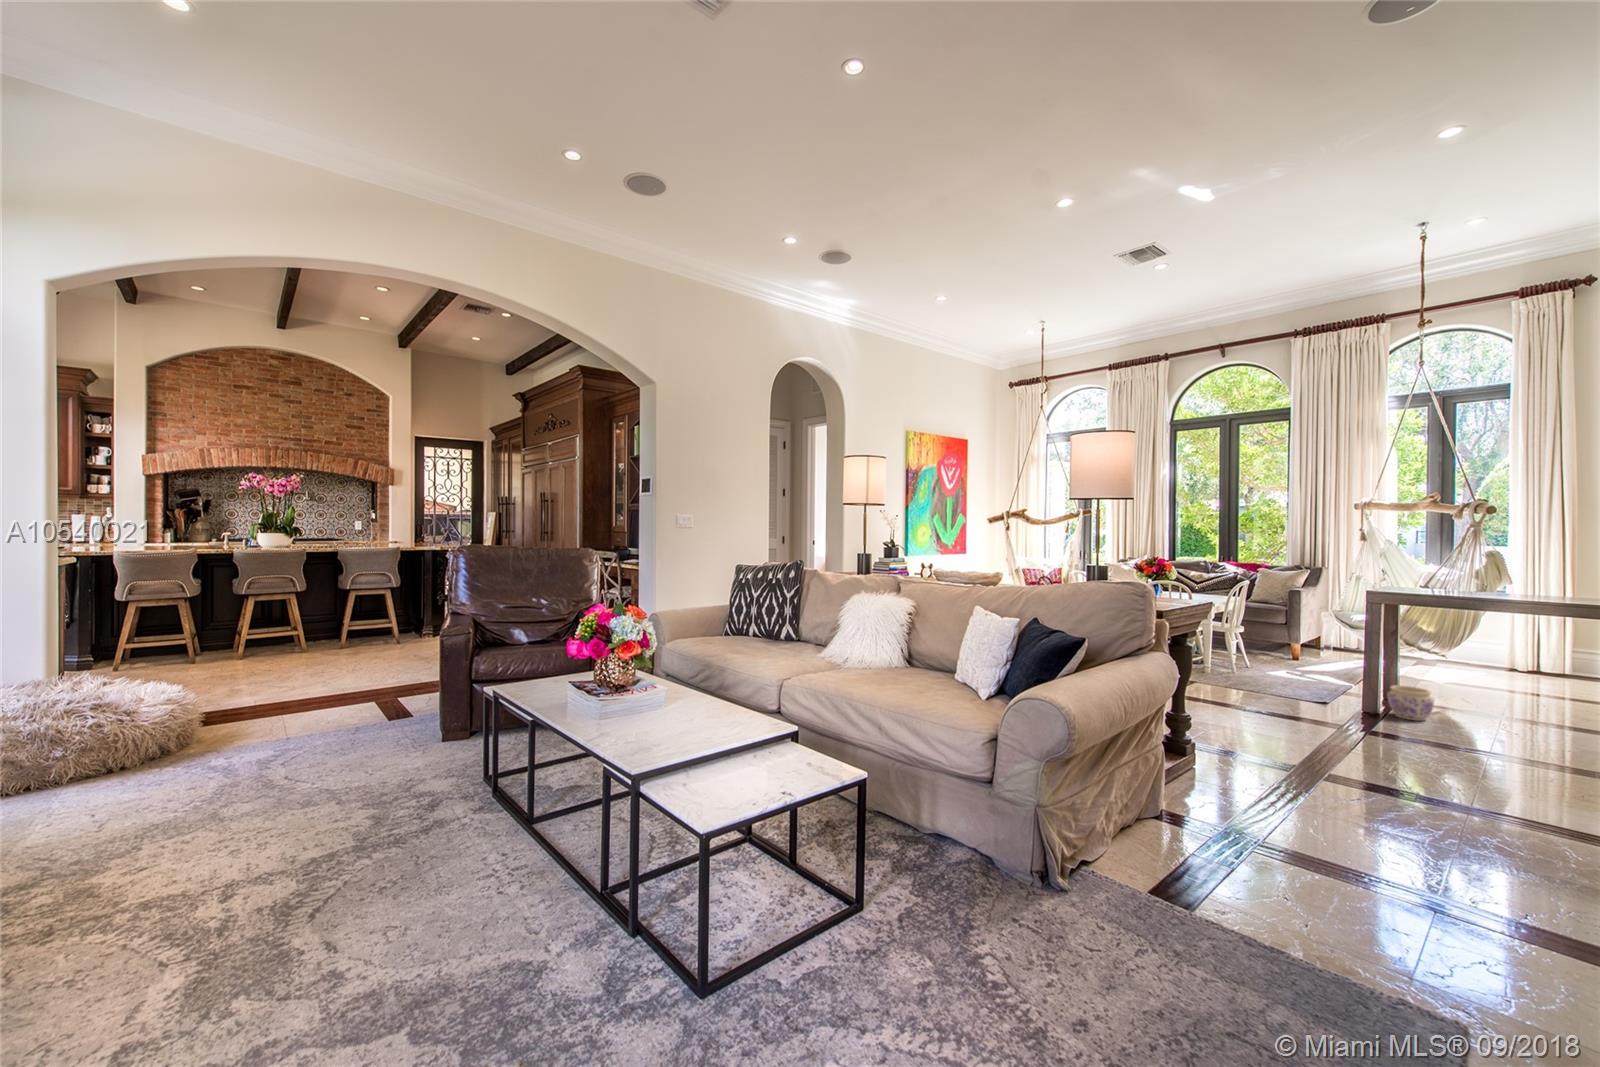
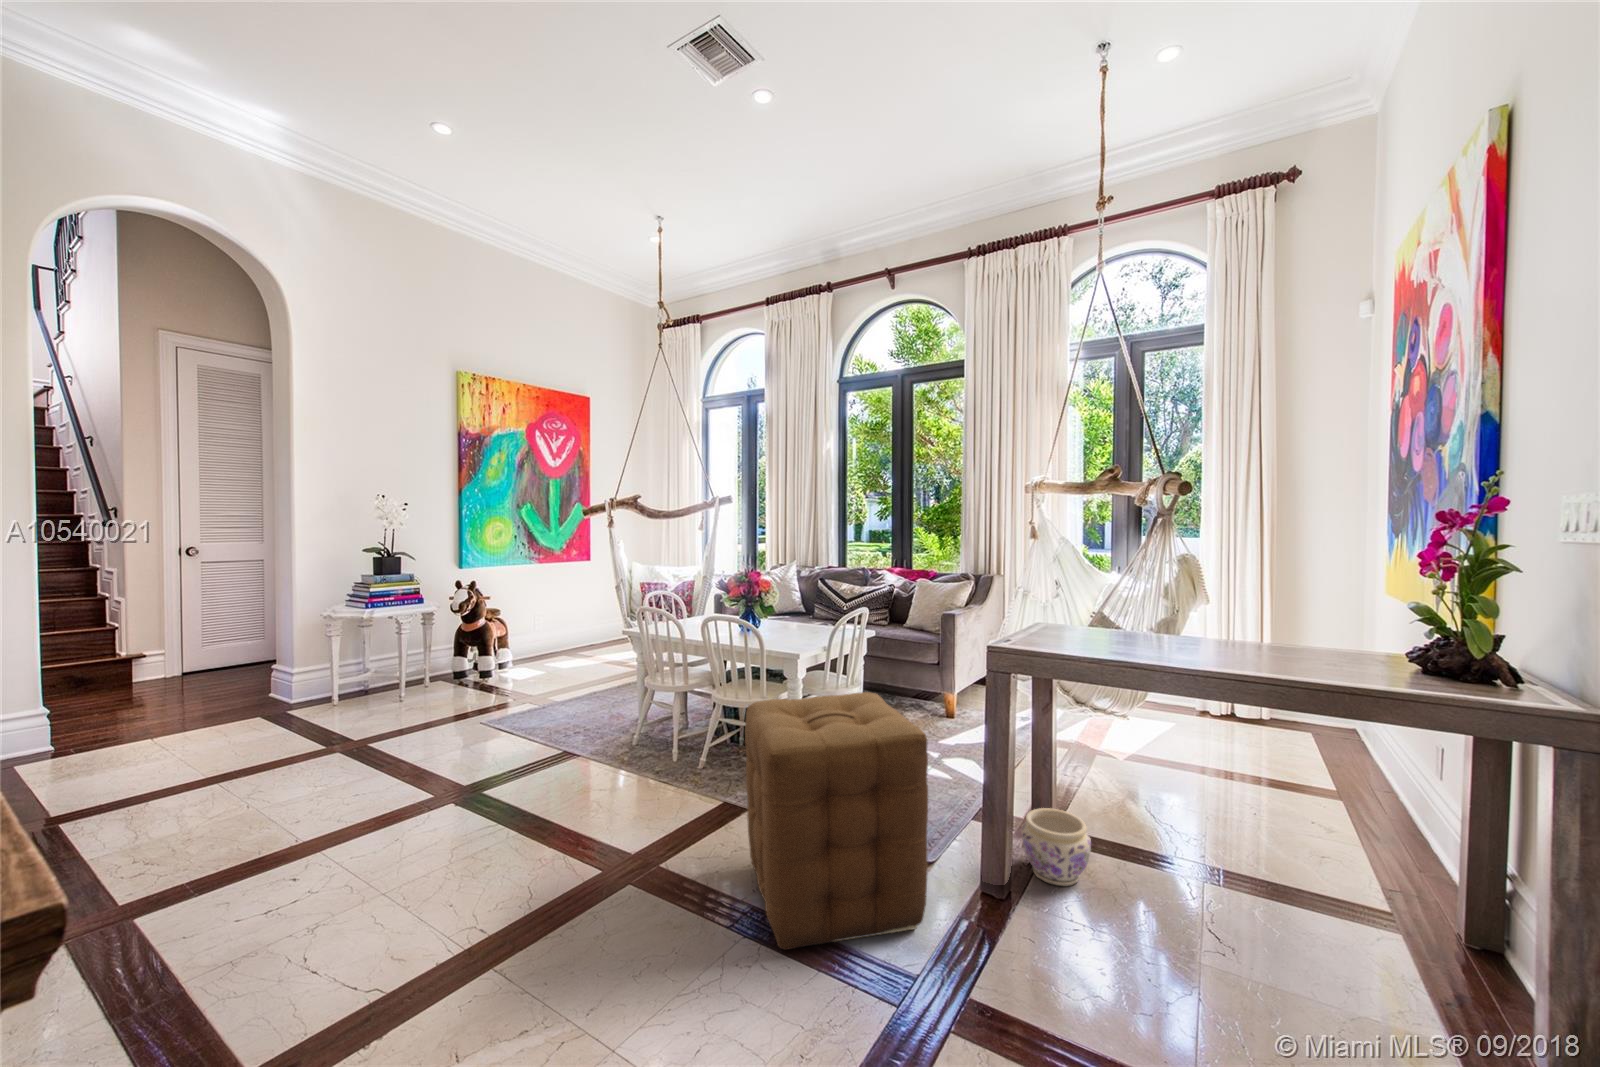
ottoman: none [1223,618,1346,723] -> present [745,692,928,950]

